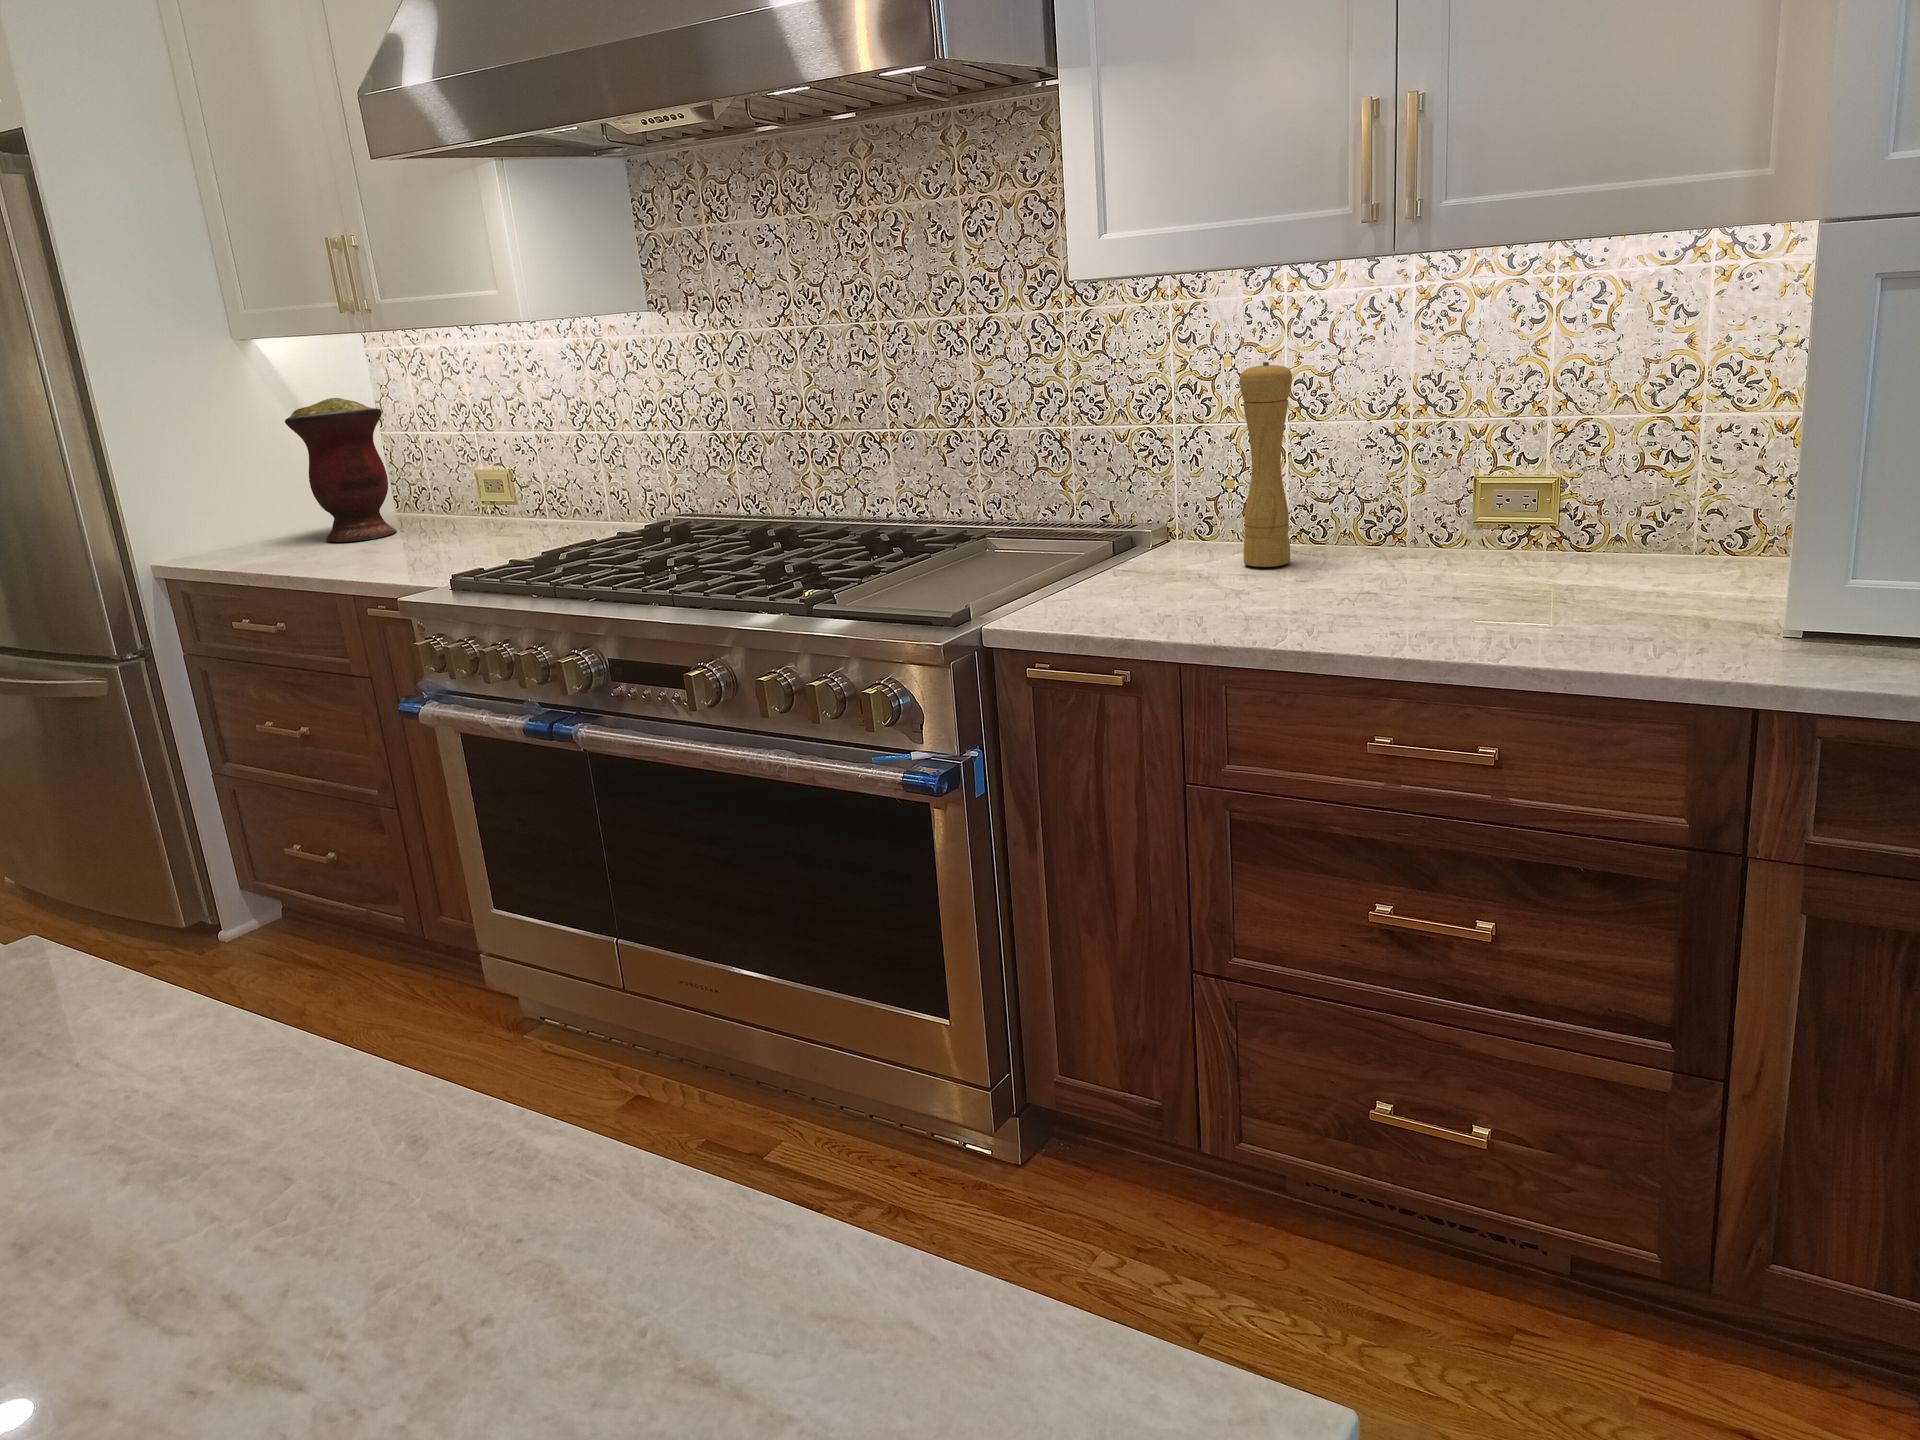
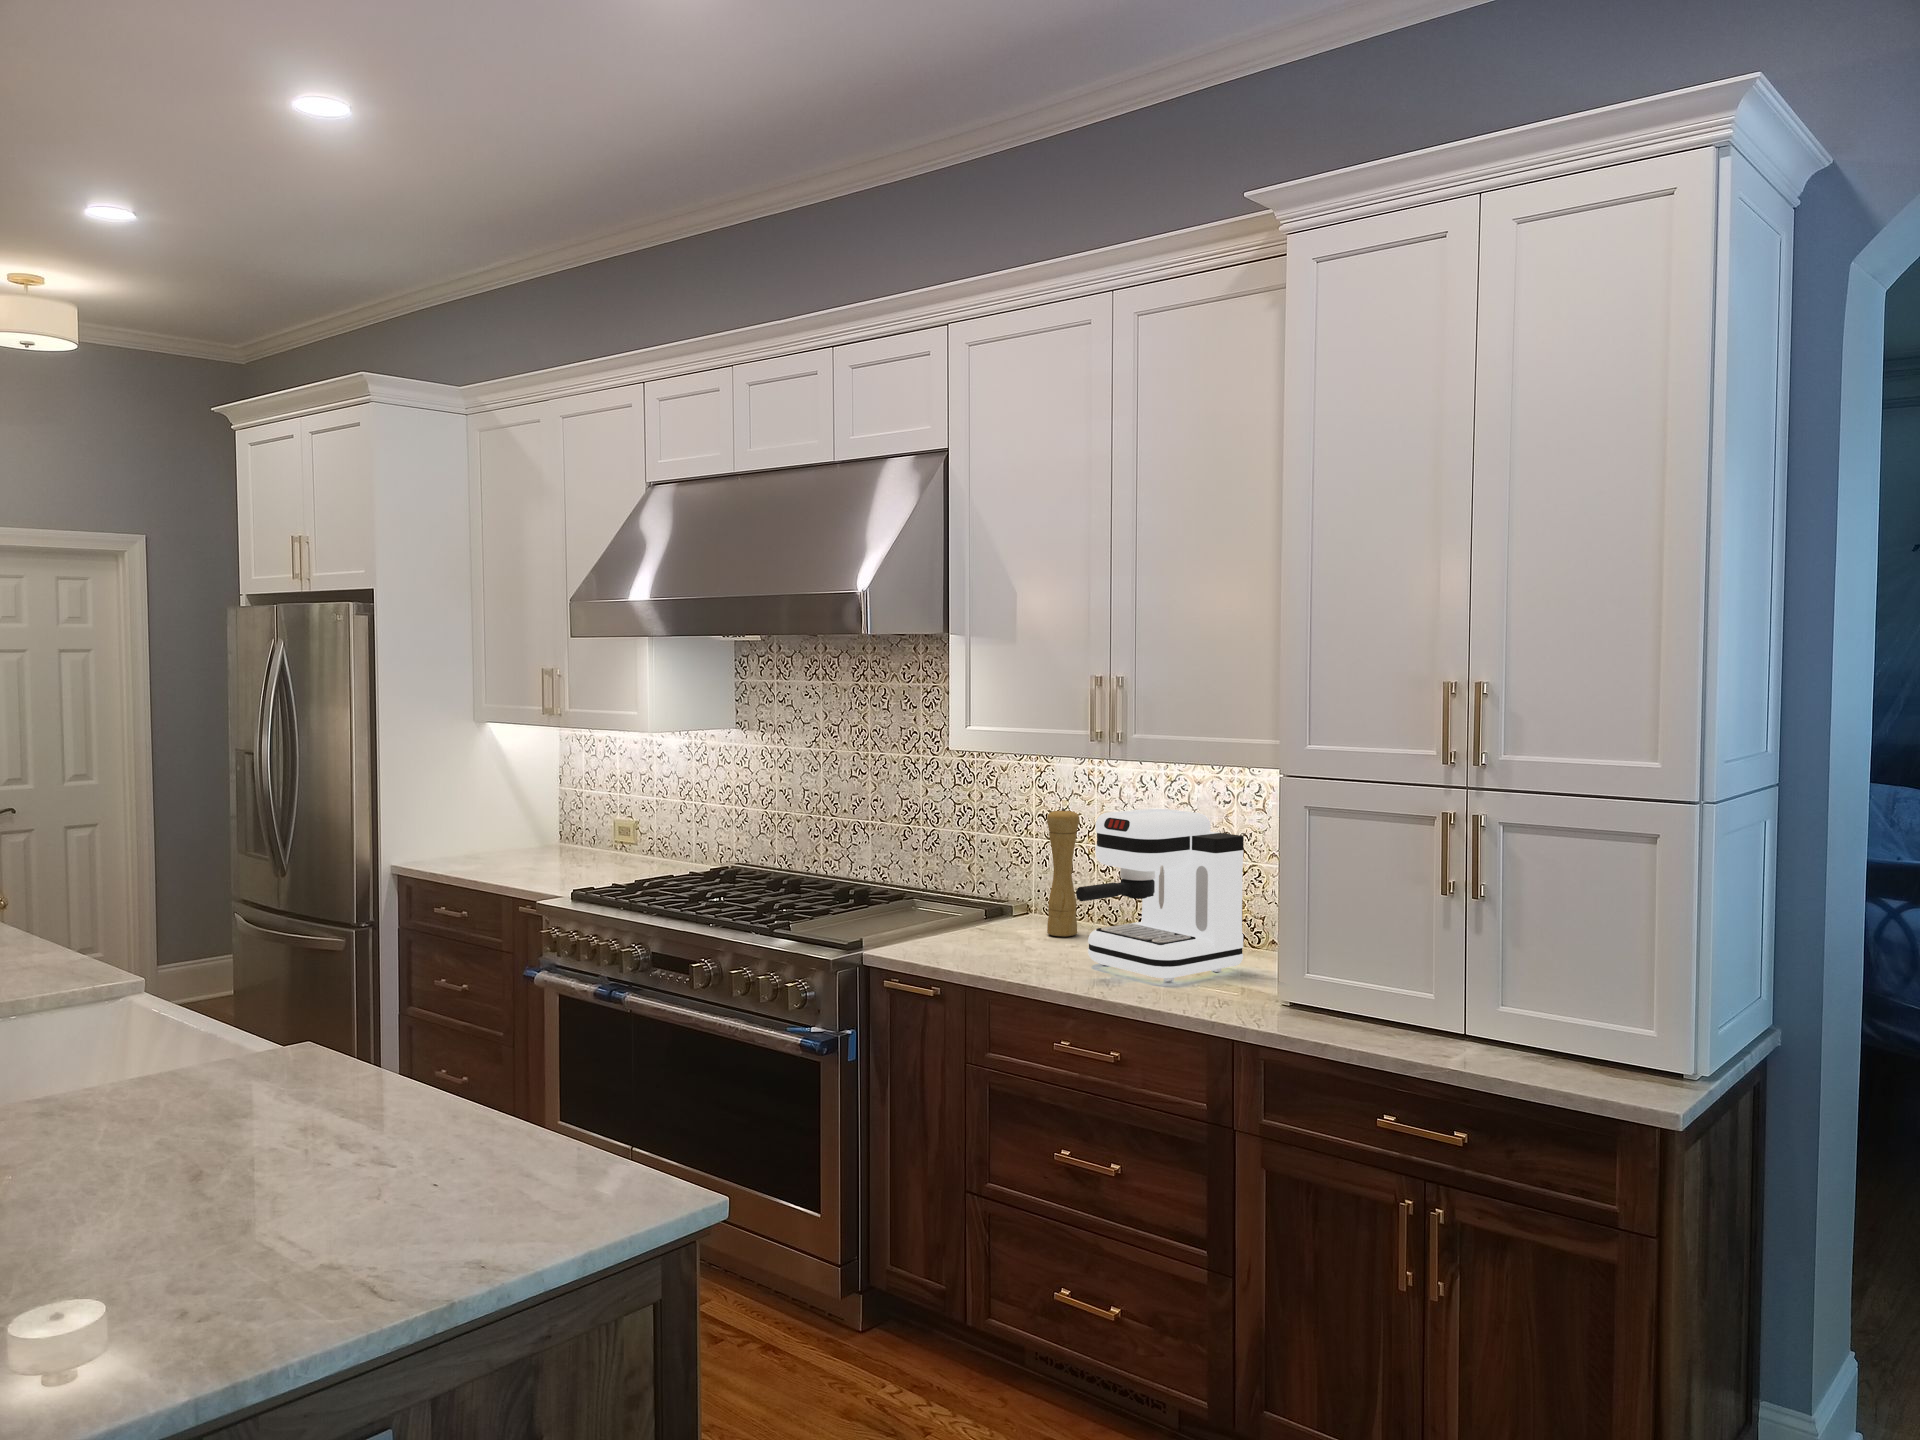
coffee maker: none [1377,335,1646,621] -> present [1076,808,1244,981]
vase: present [285,398,396,542] -> none [495,764,558,860]

